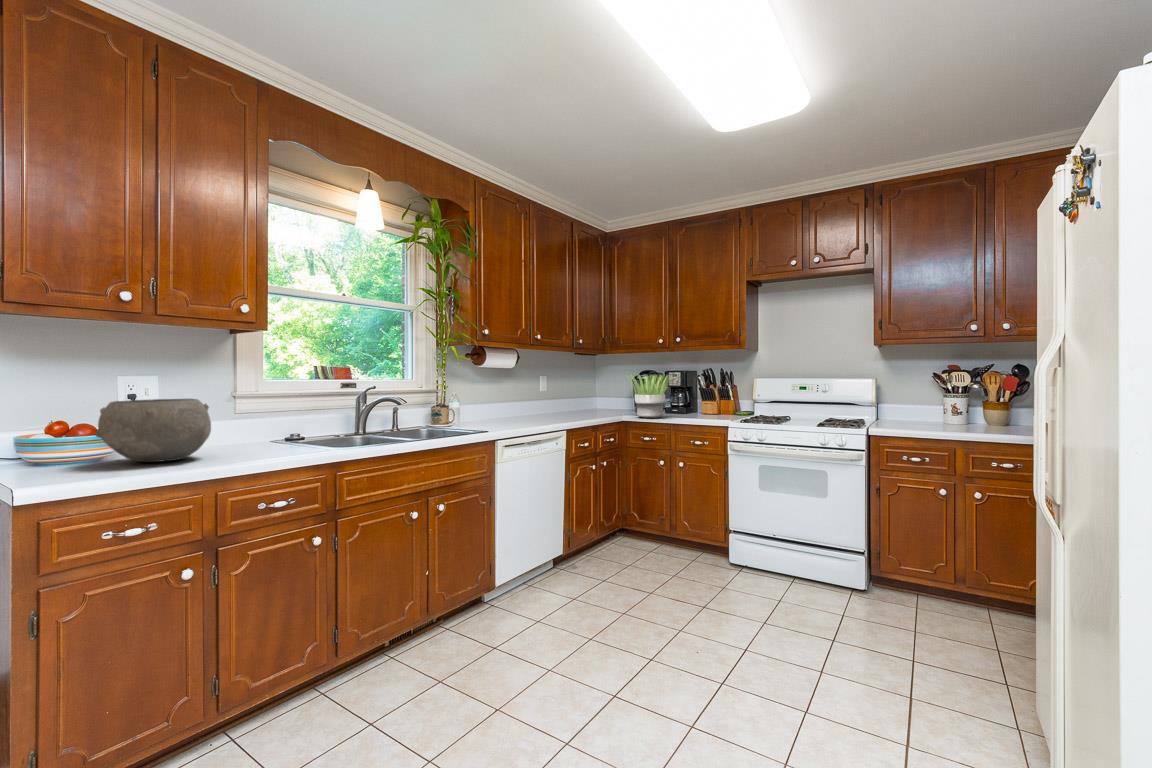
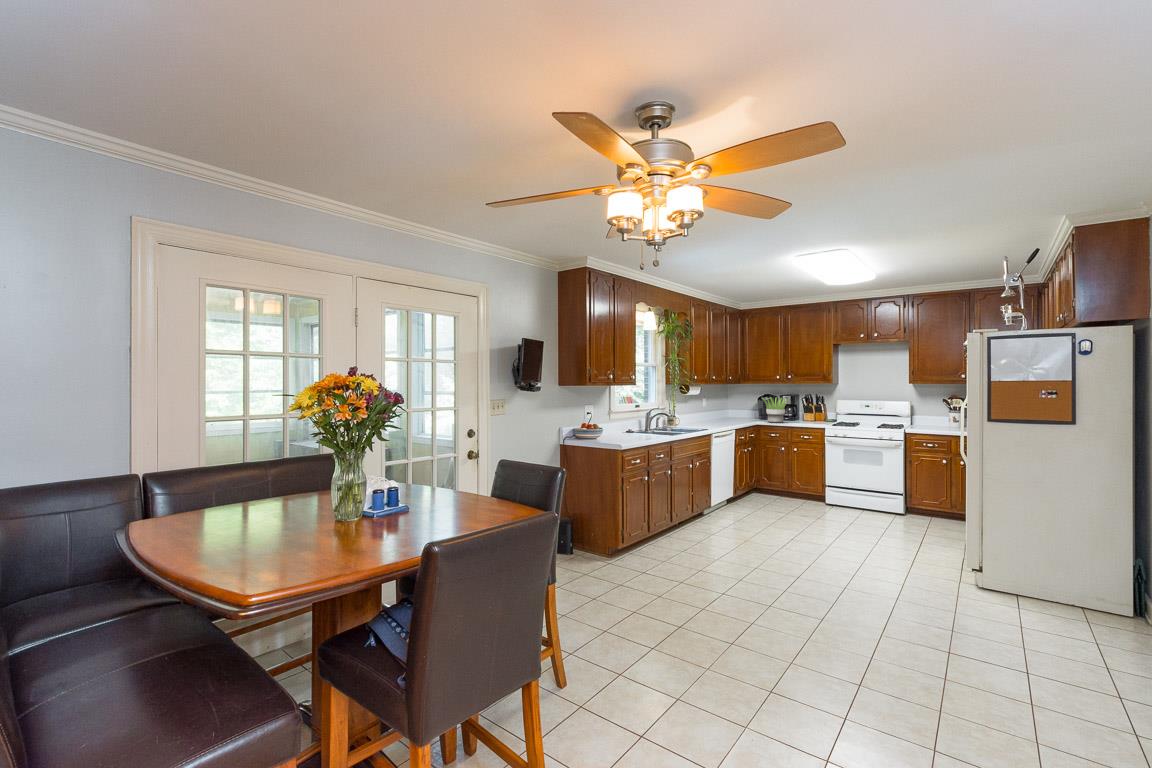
ceramic bowl: present [95,399,211,462] -> none [604,414,640,438]

